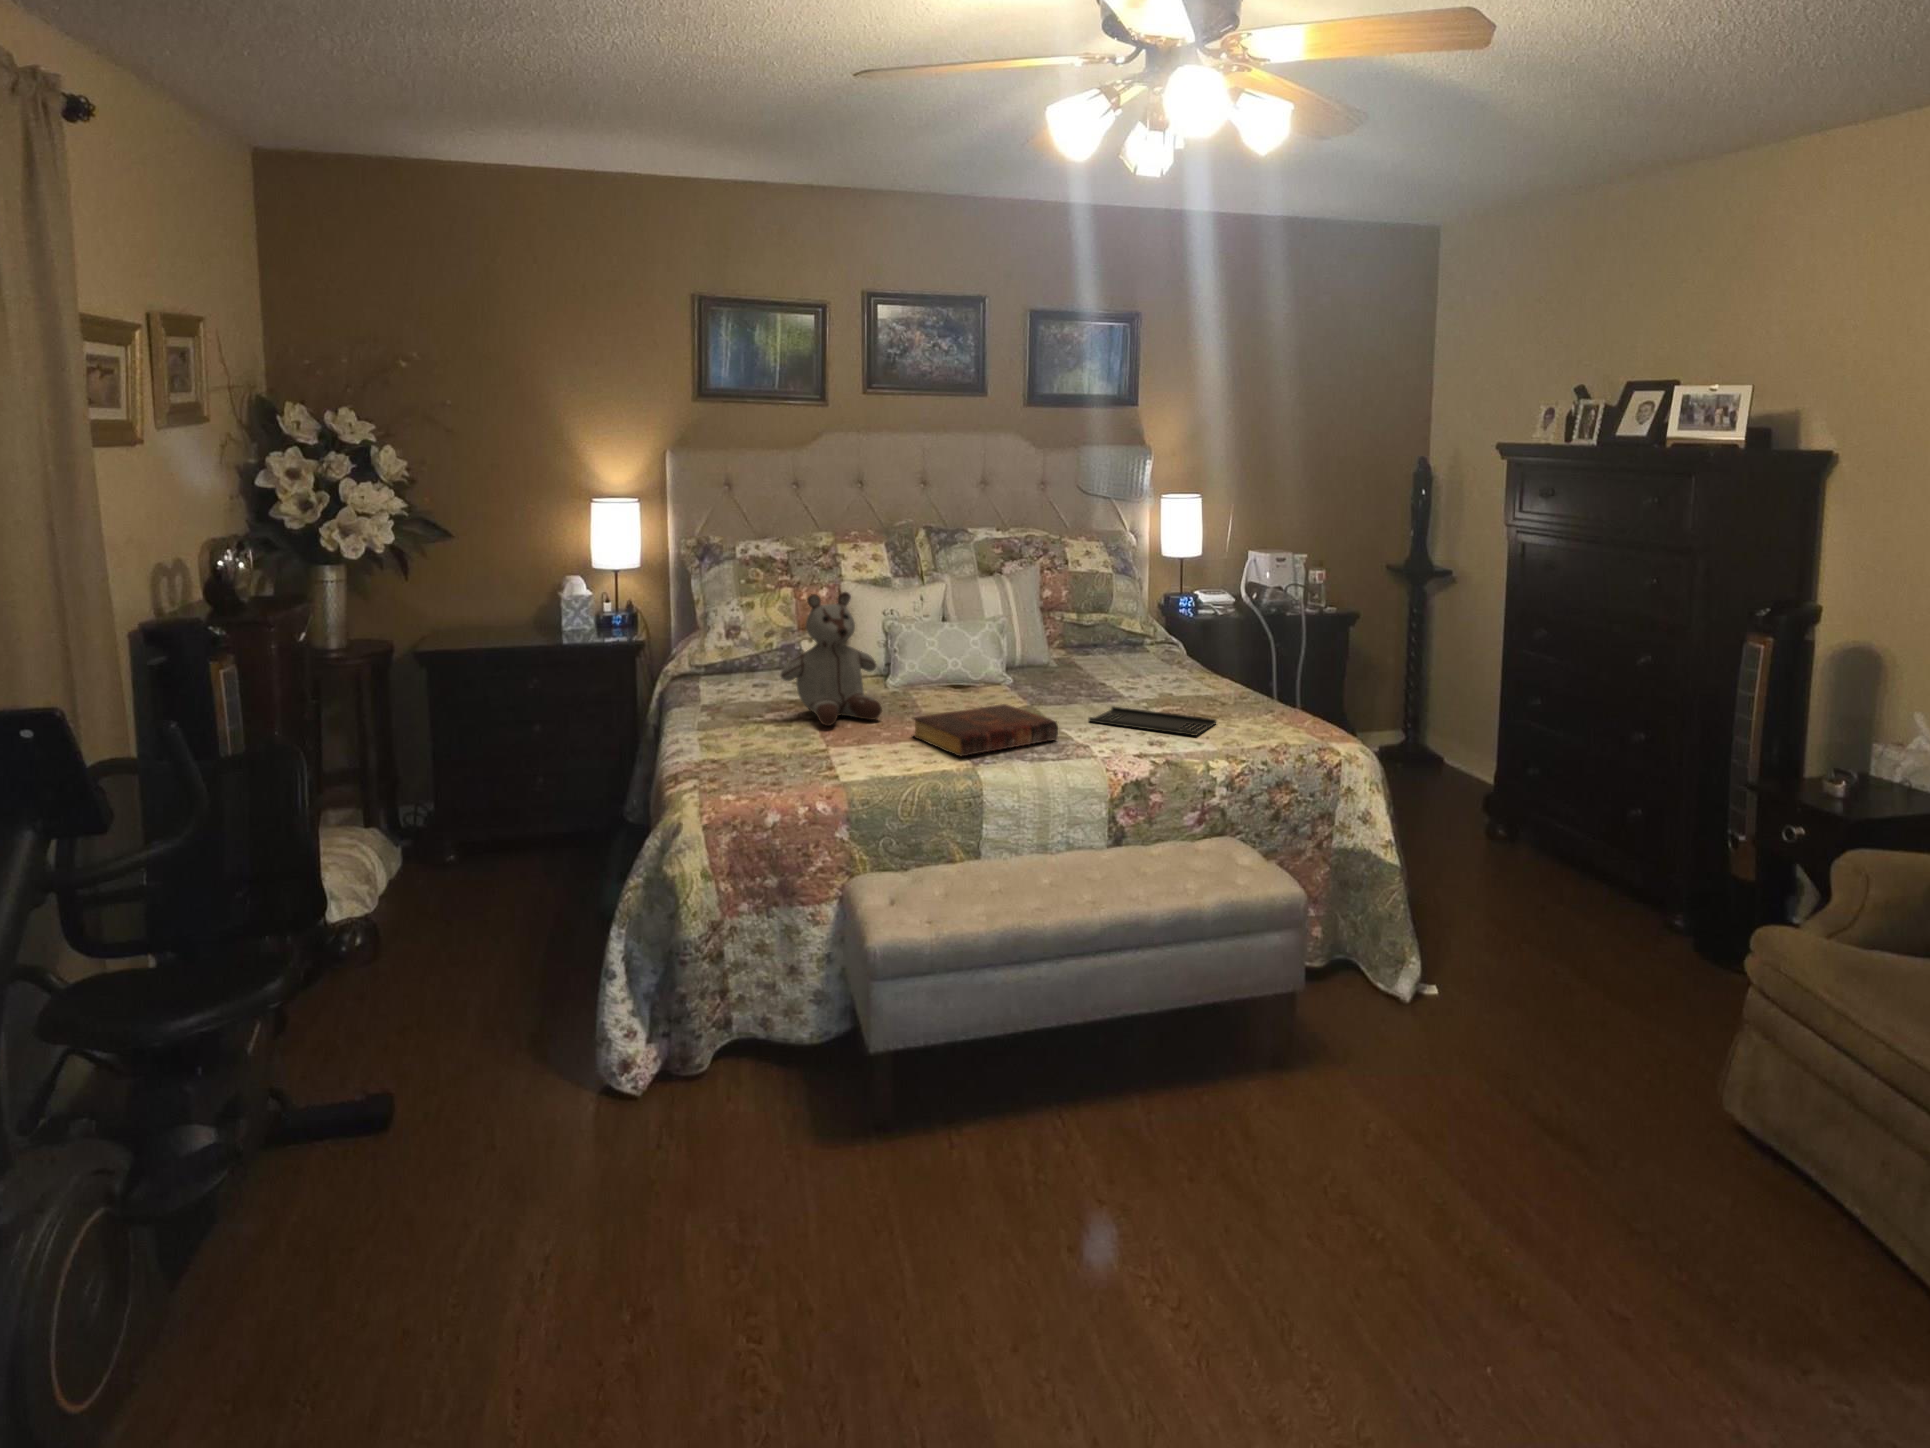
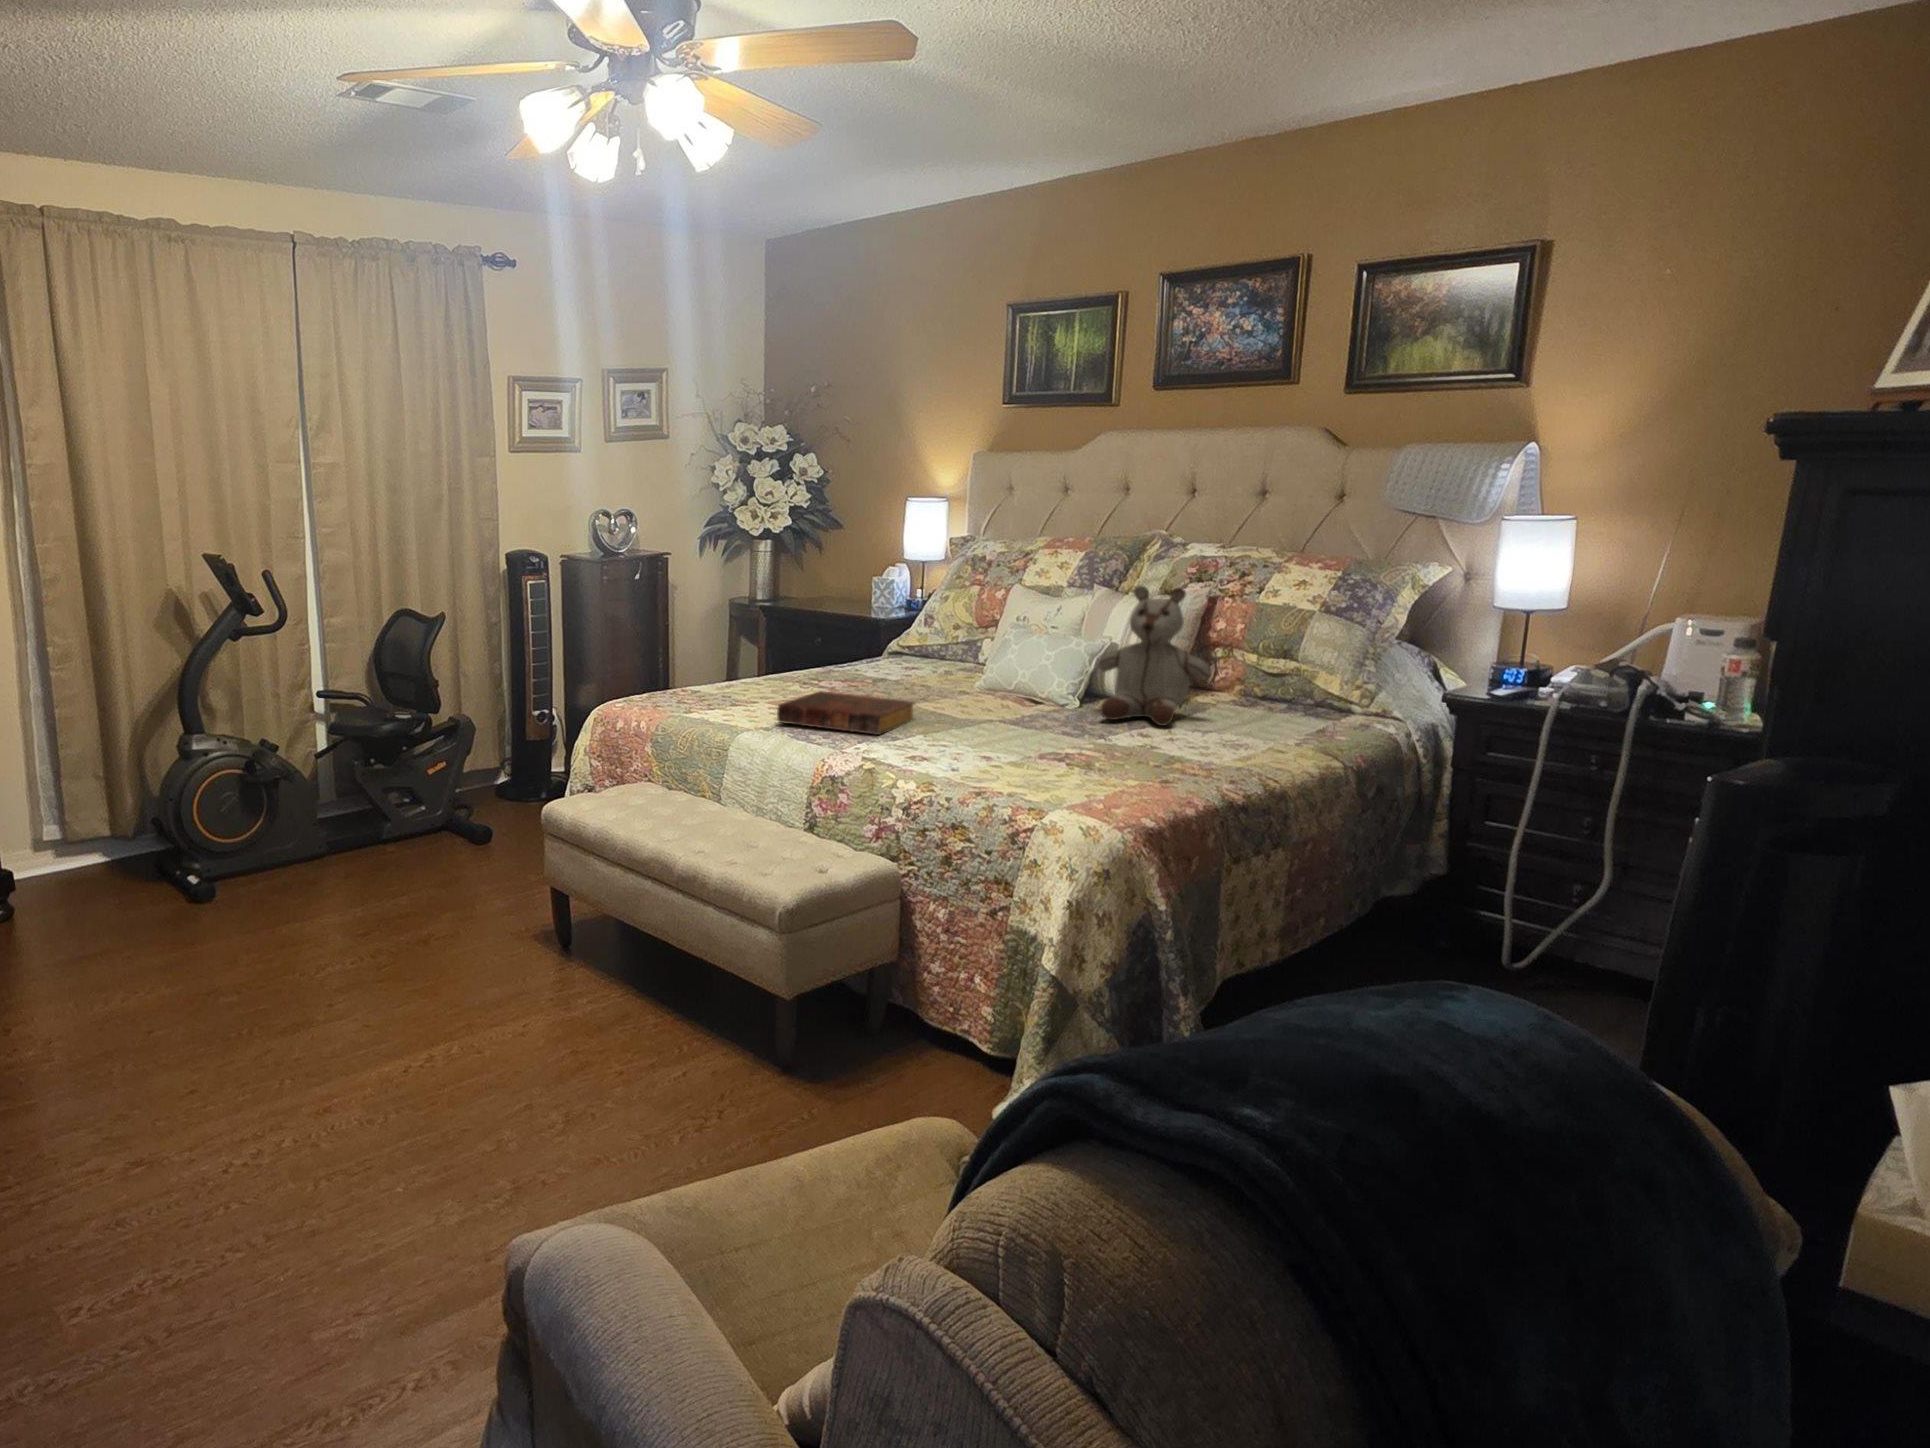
stuffed bear: present [781,592,882,726] -> present [1099,586,1211,726]
tray: present [1089,707,1216,736] -> none [959,730,1044,765]

